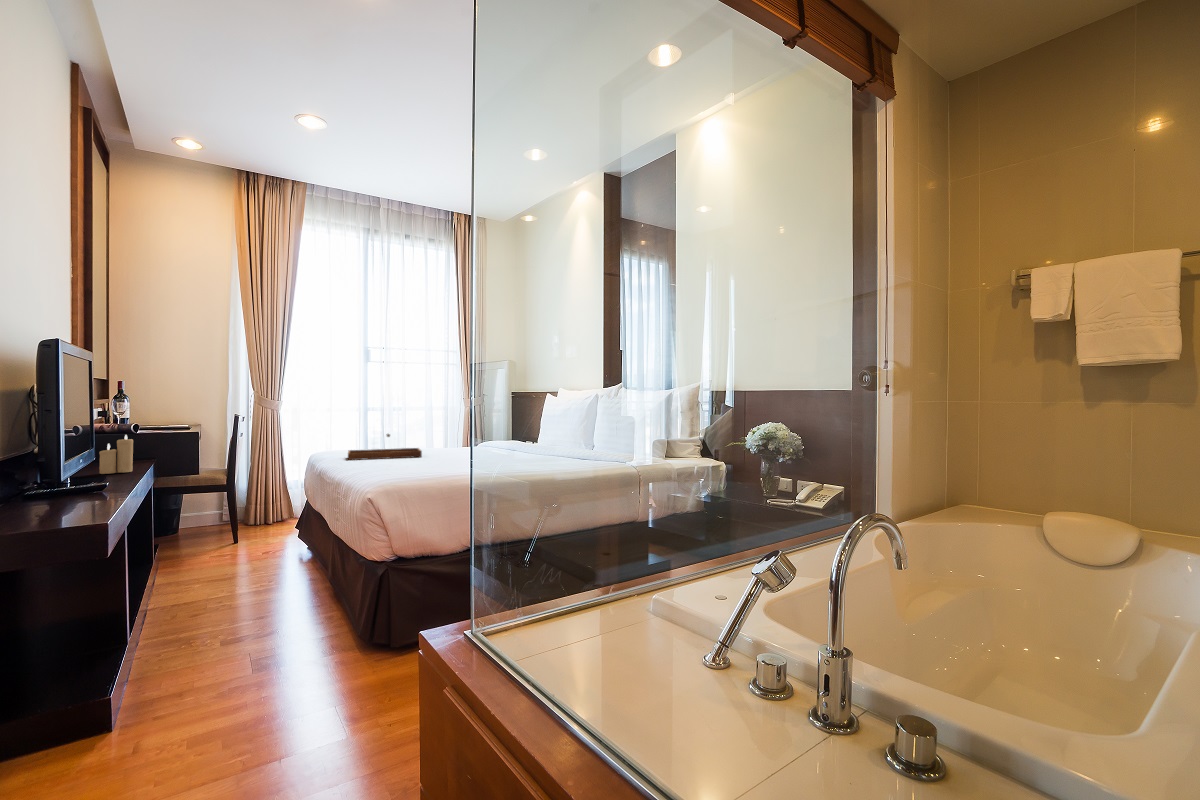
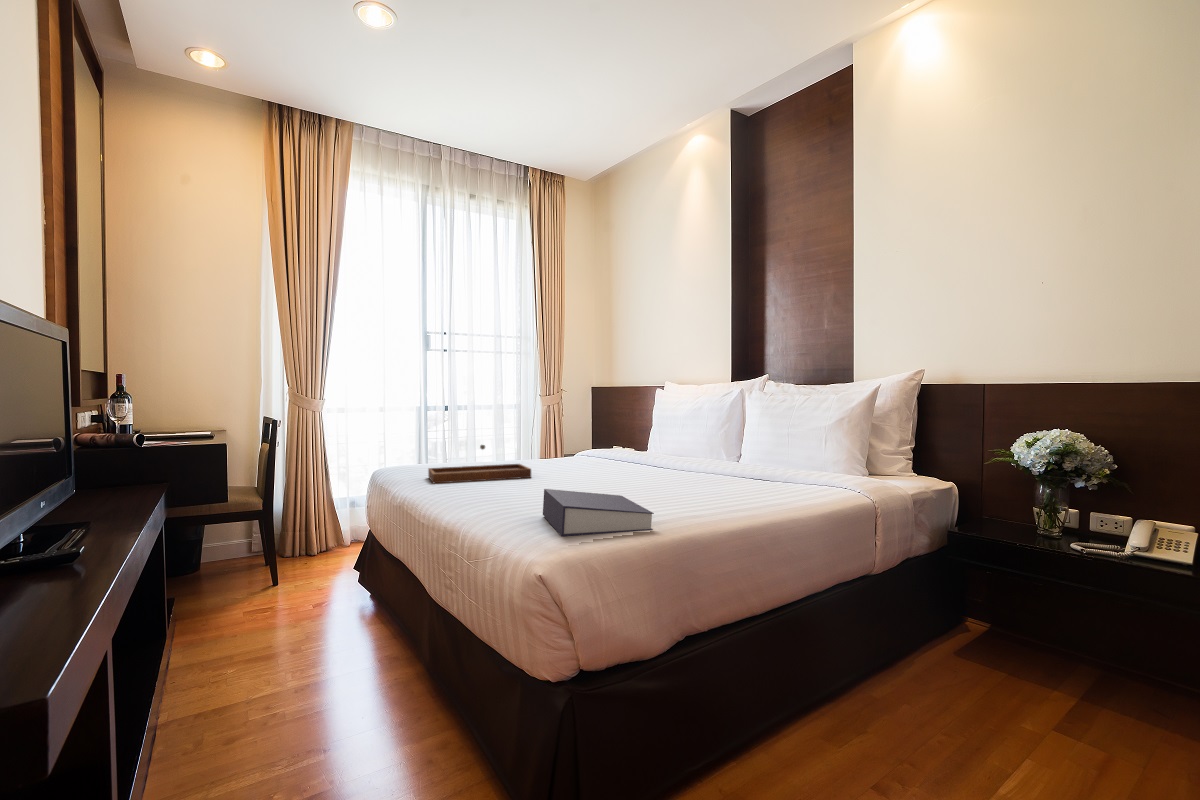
candle: present [99,435,133,474] -> none [76,451,129,512]
book: none [389,457,447,481] -> present [543,489,654,537]

